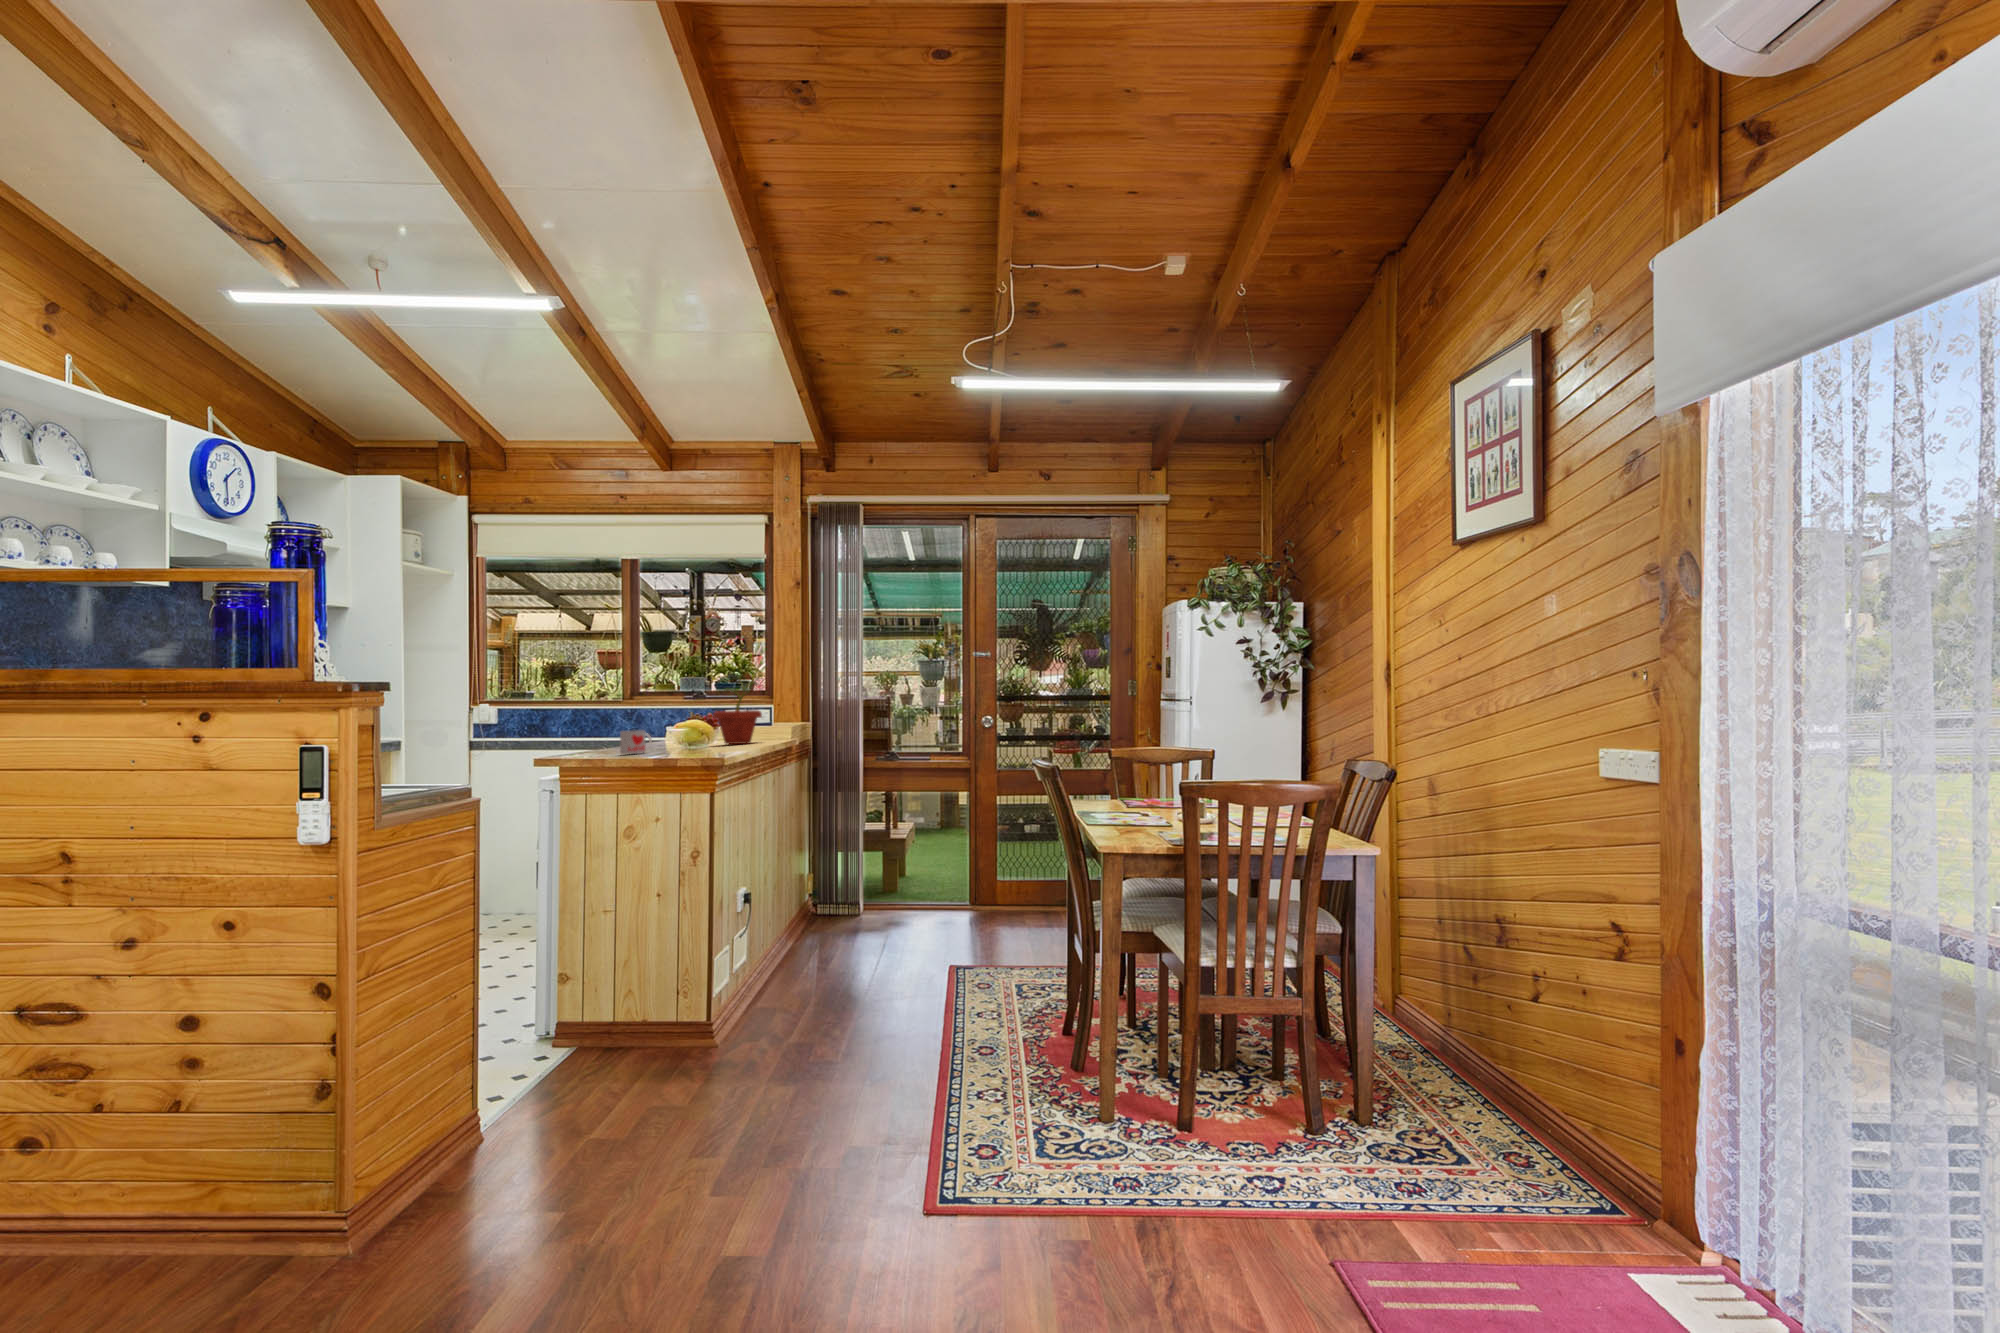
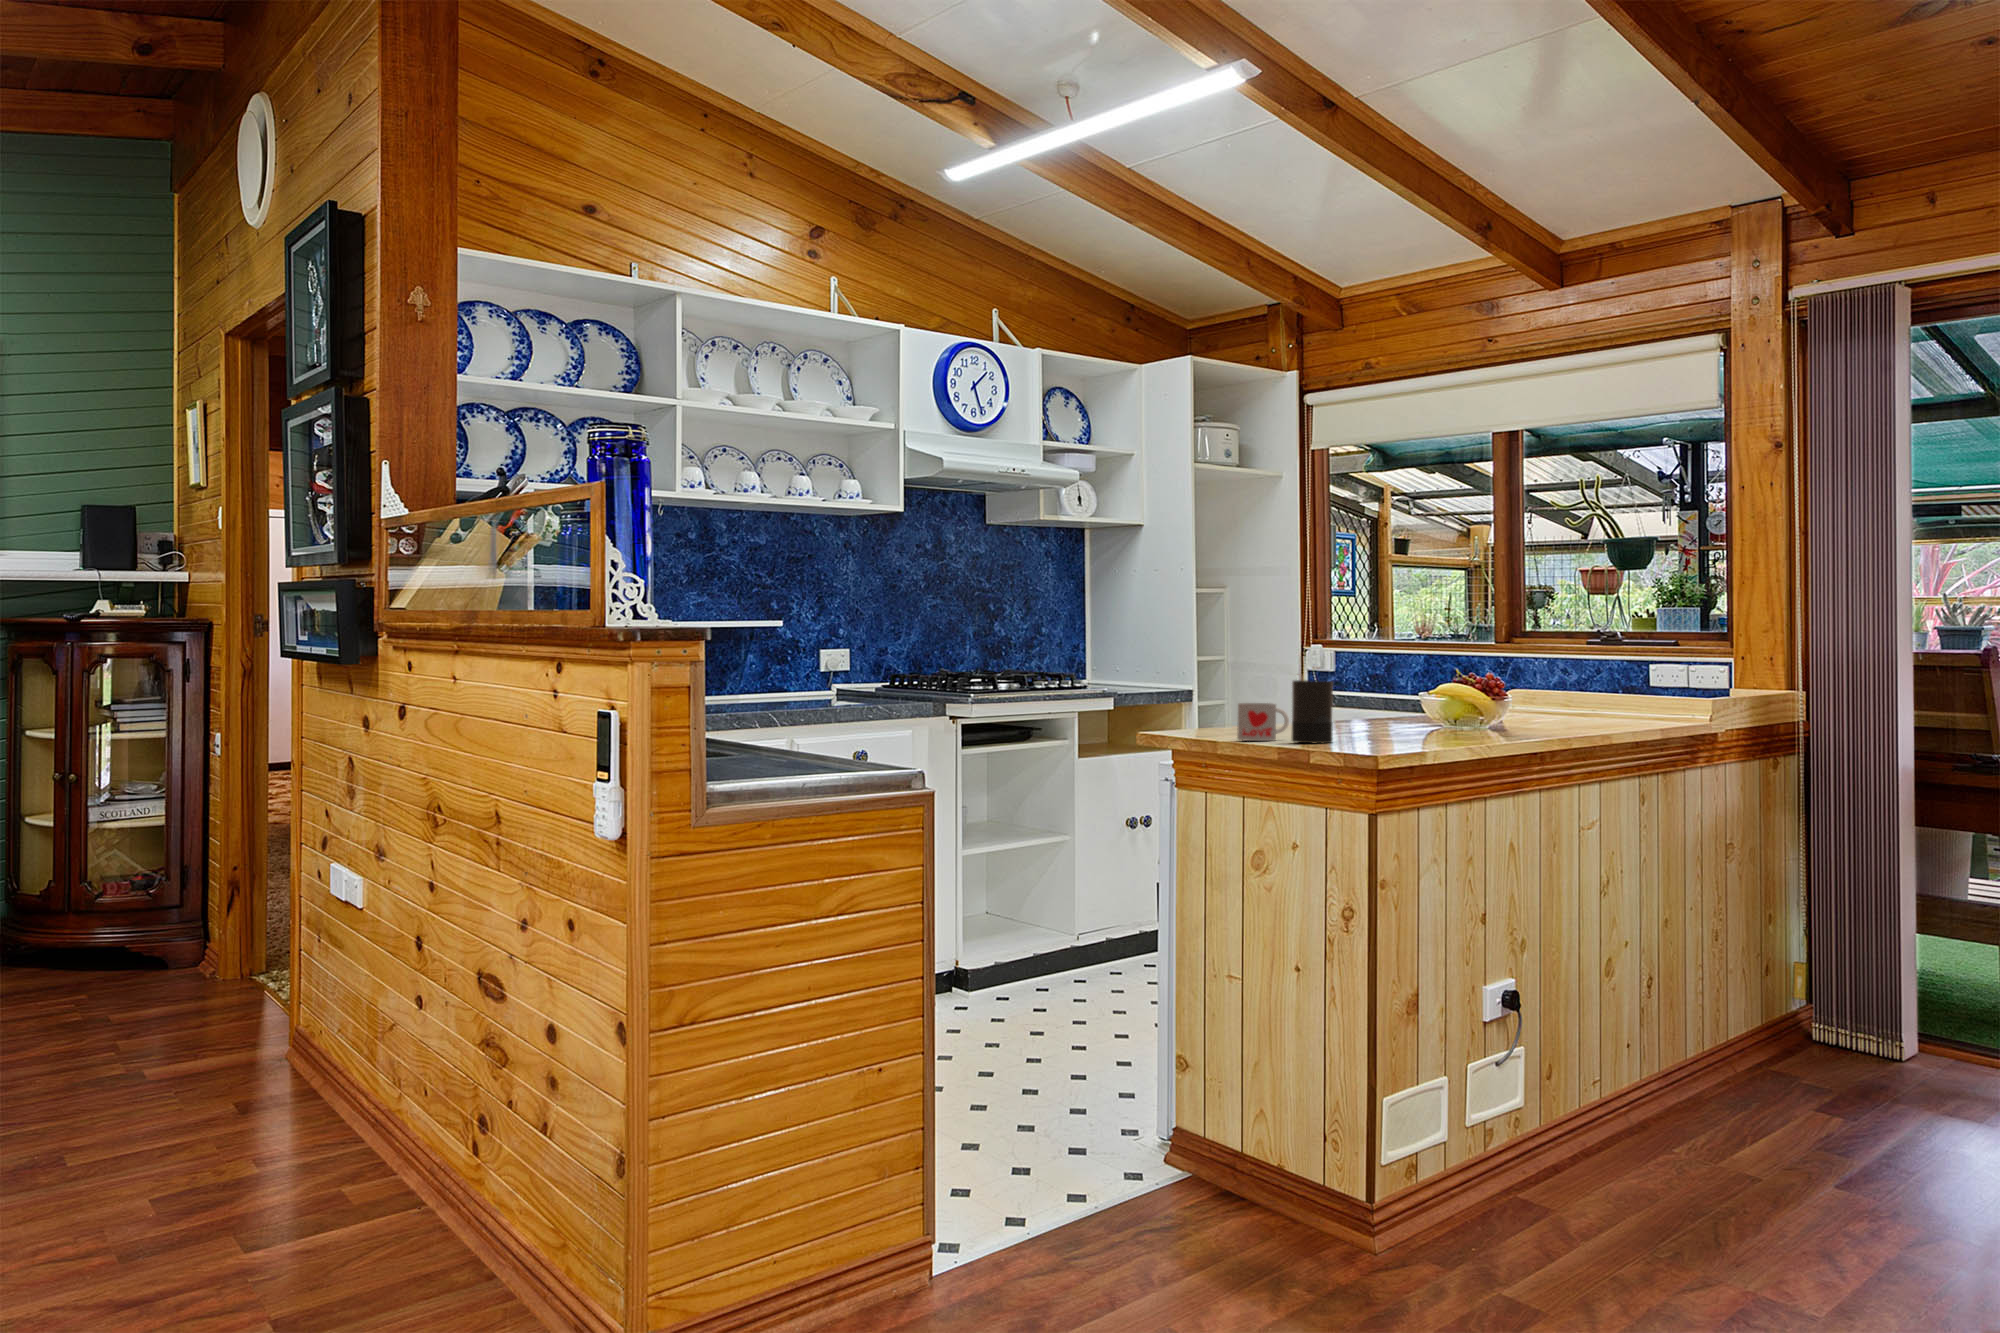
potted plant: present [713,671,762,744] -> none [1394,604,1491,737]
candle: none [668,710,696,751] -> present [1292,678,1333,743]

